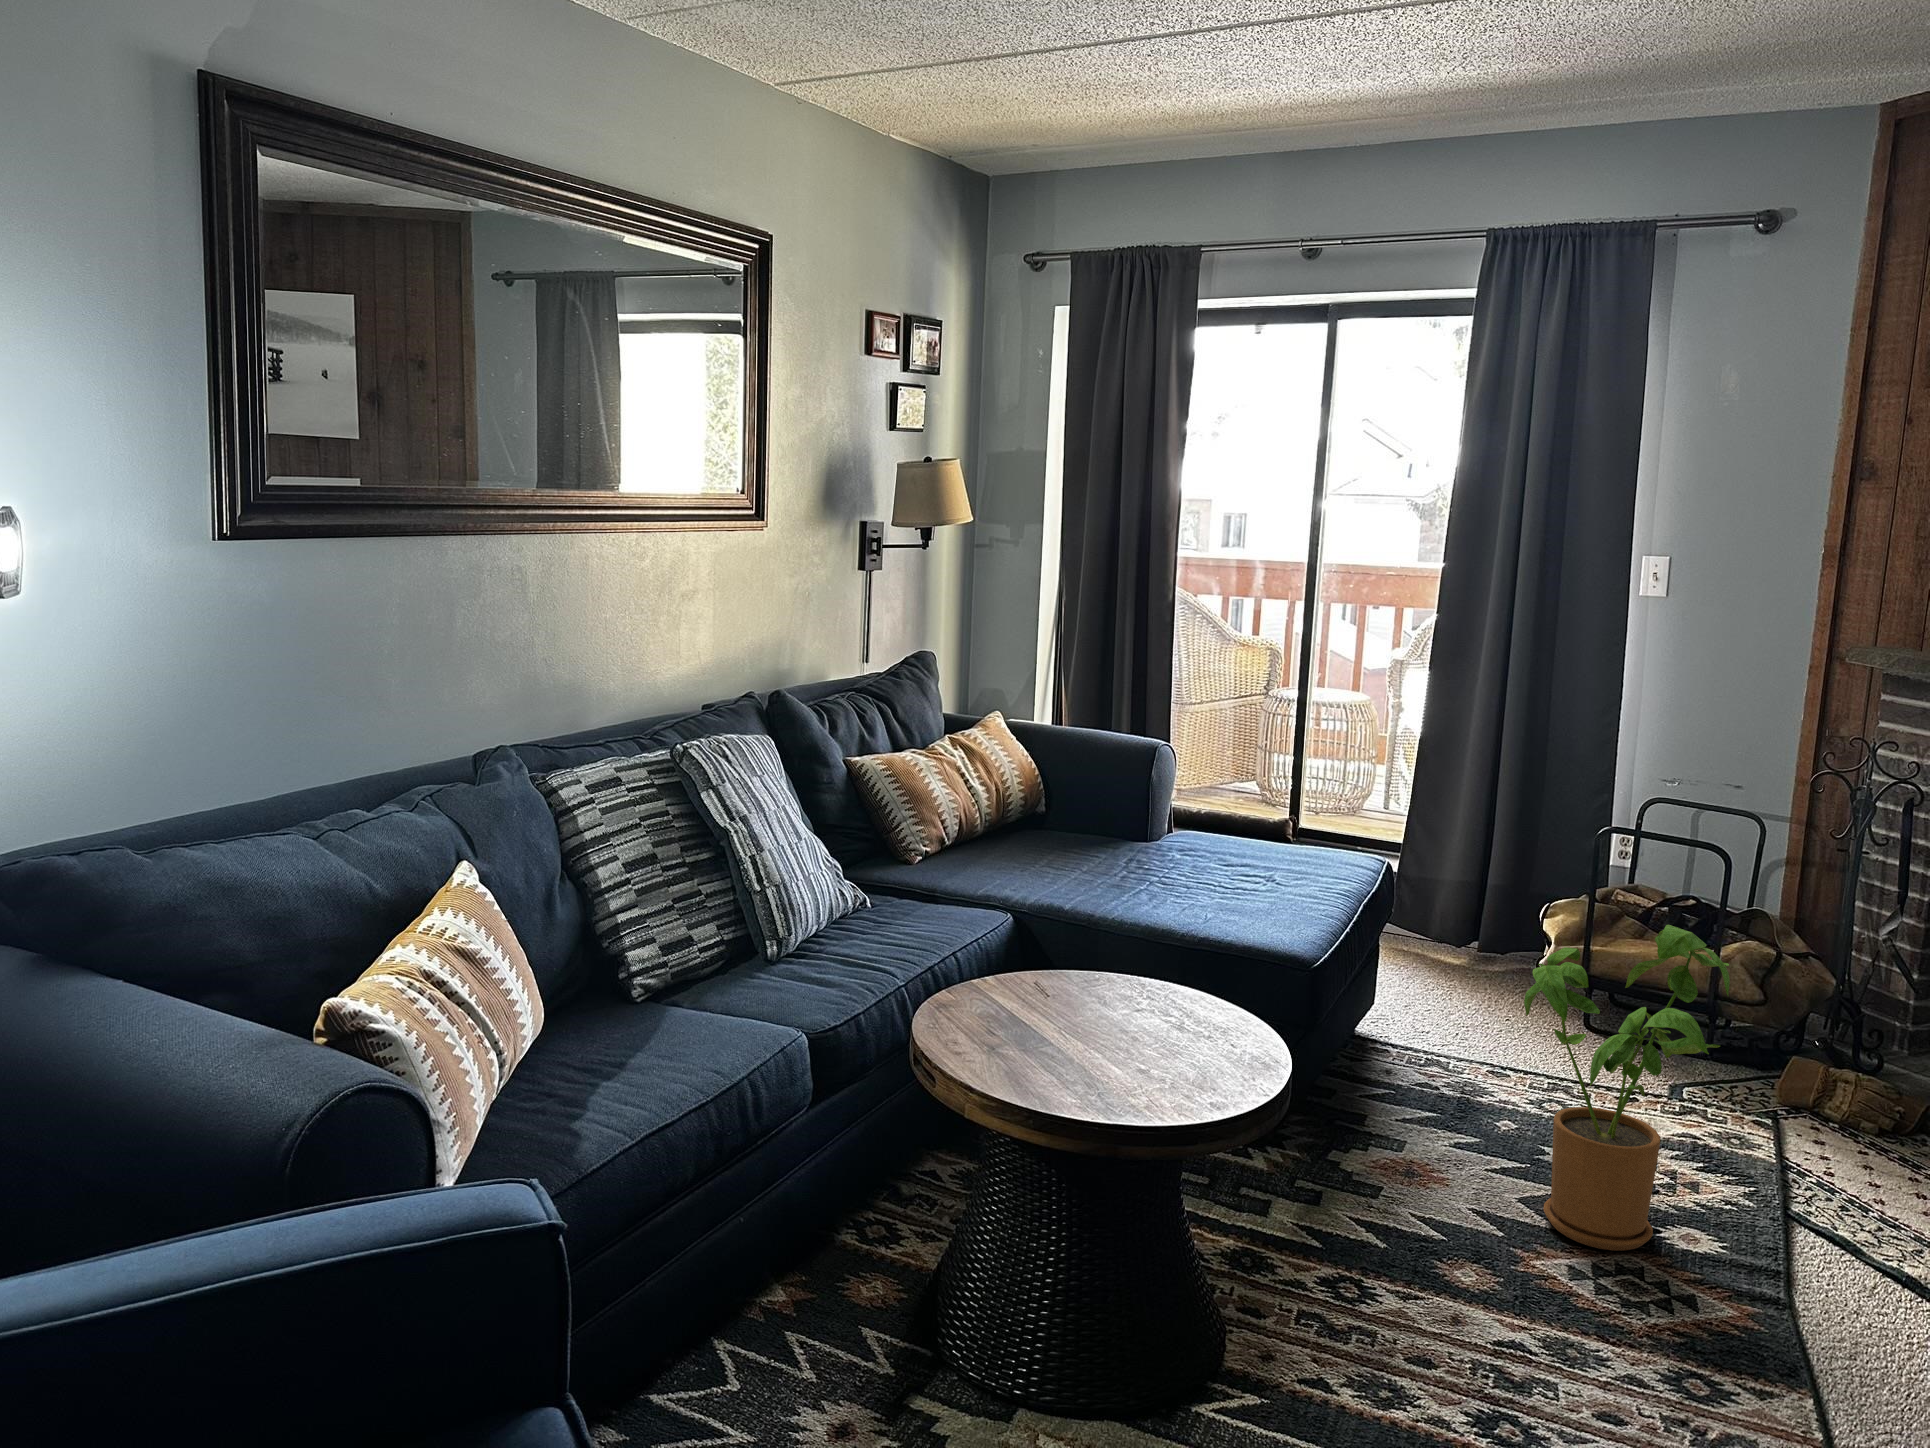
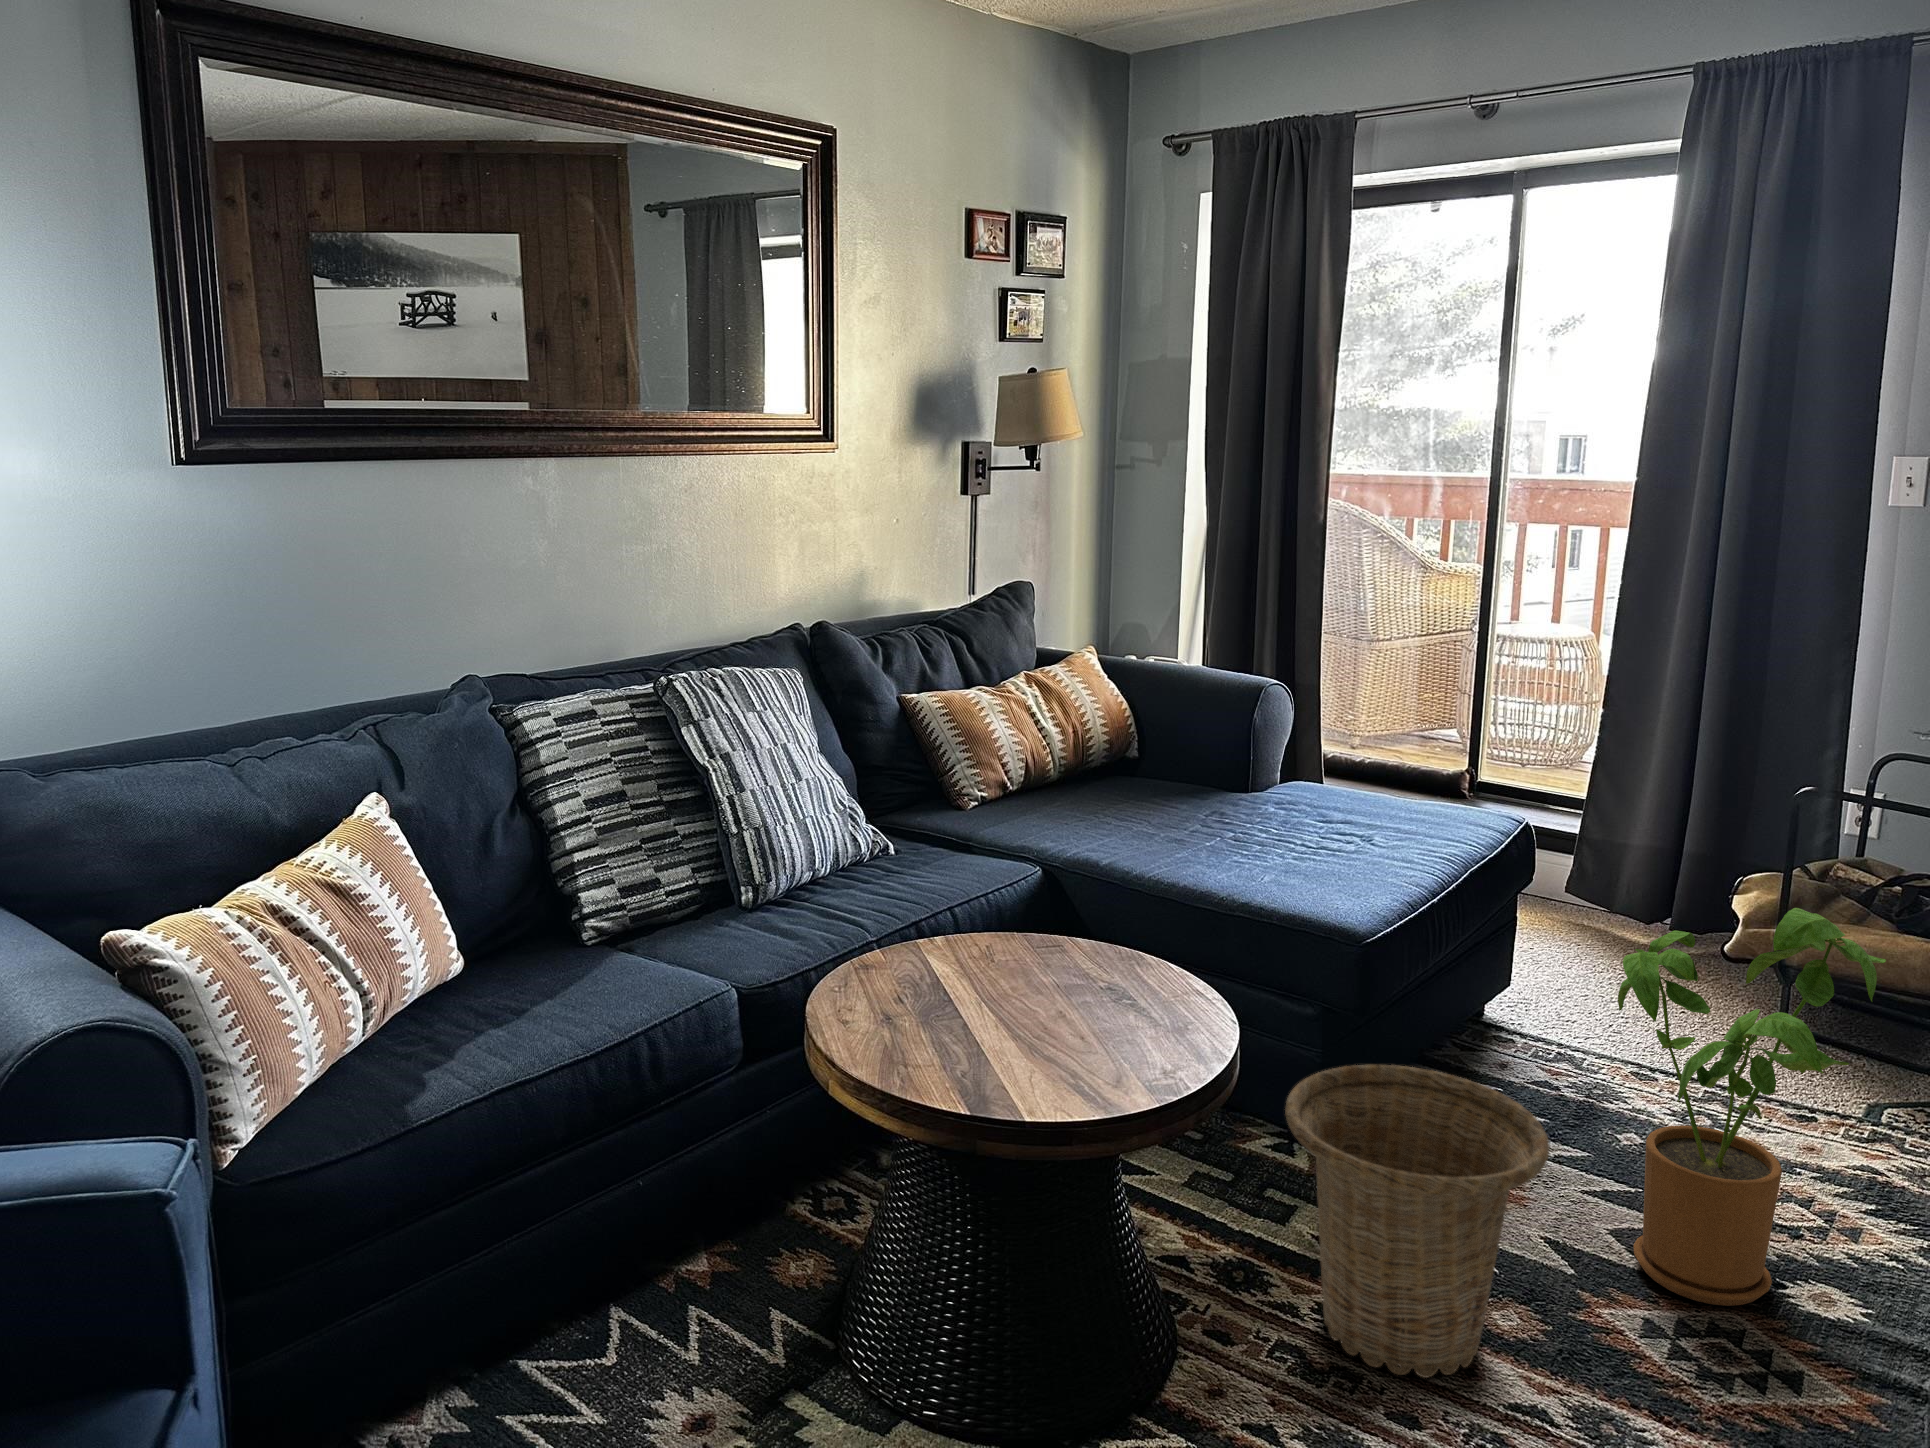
basket: none [1298,1070,1517,1328] -> present [1285,1065,1549,1378]

